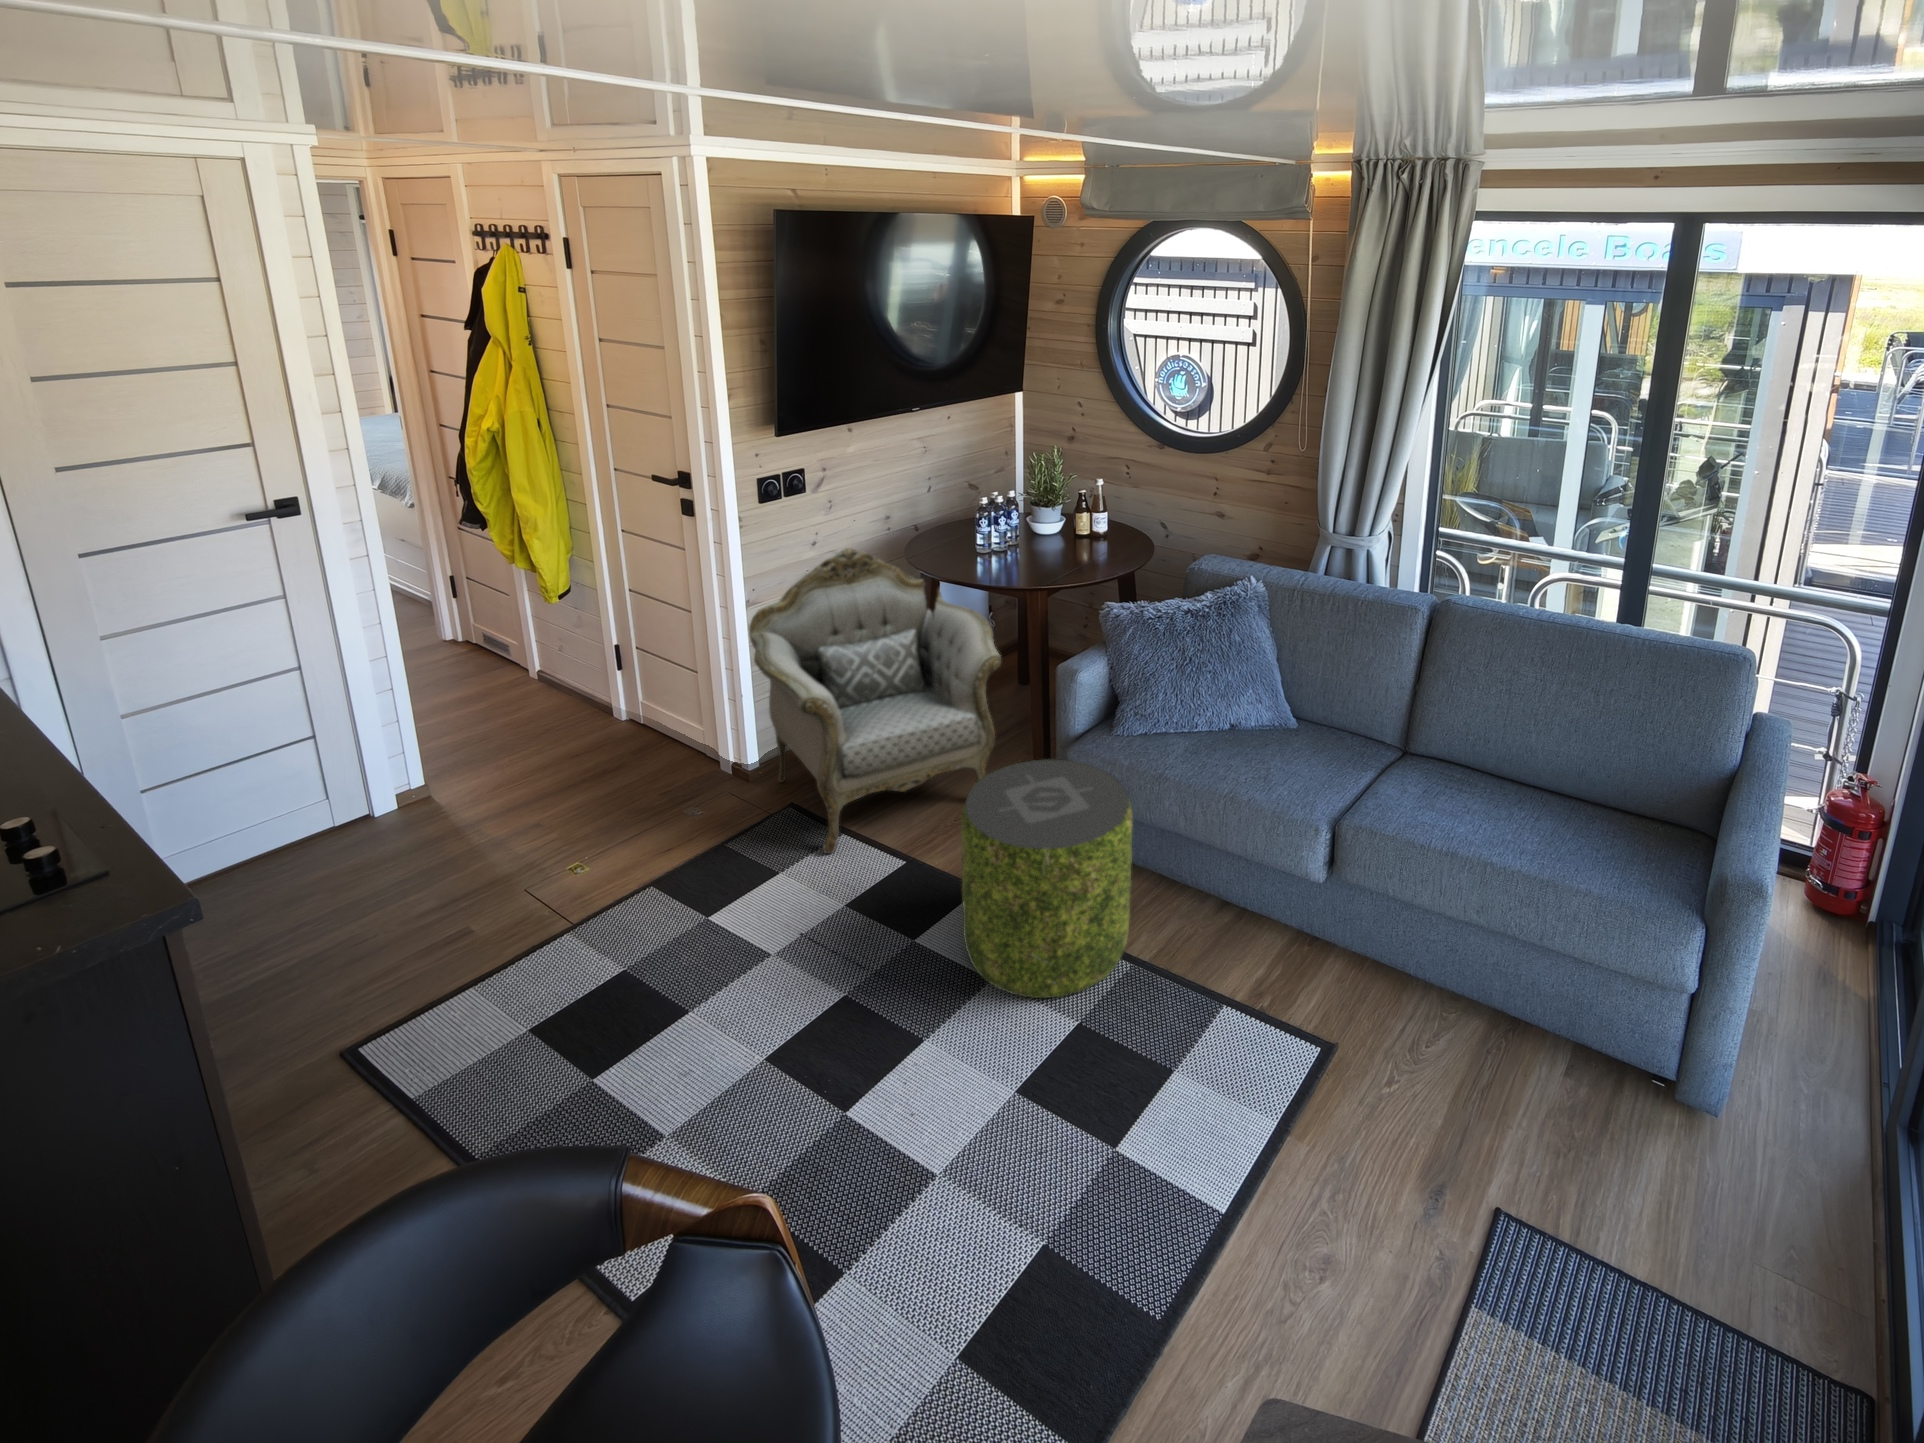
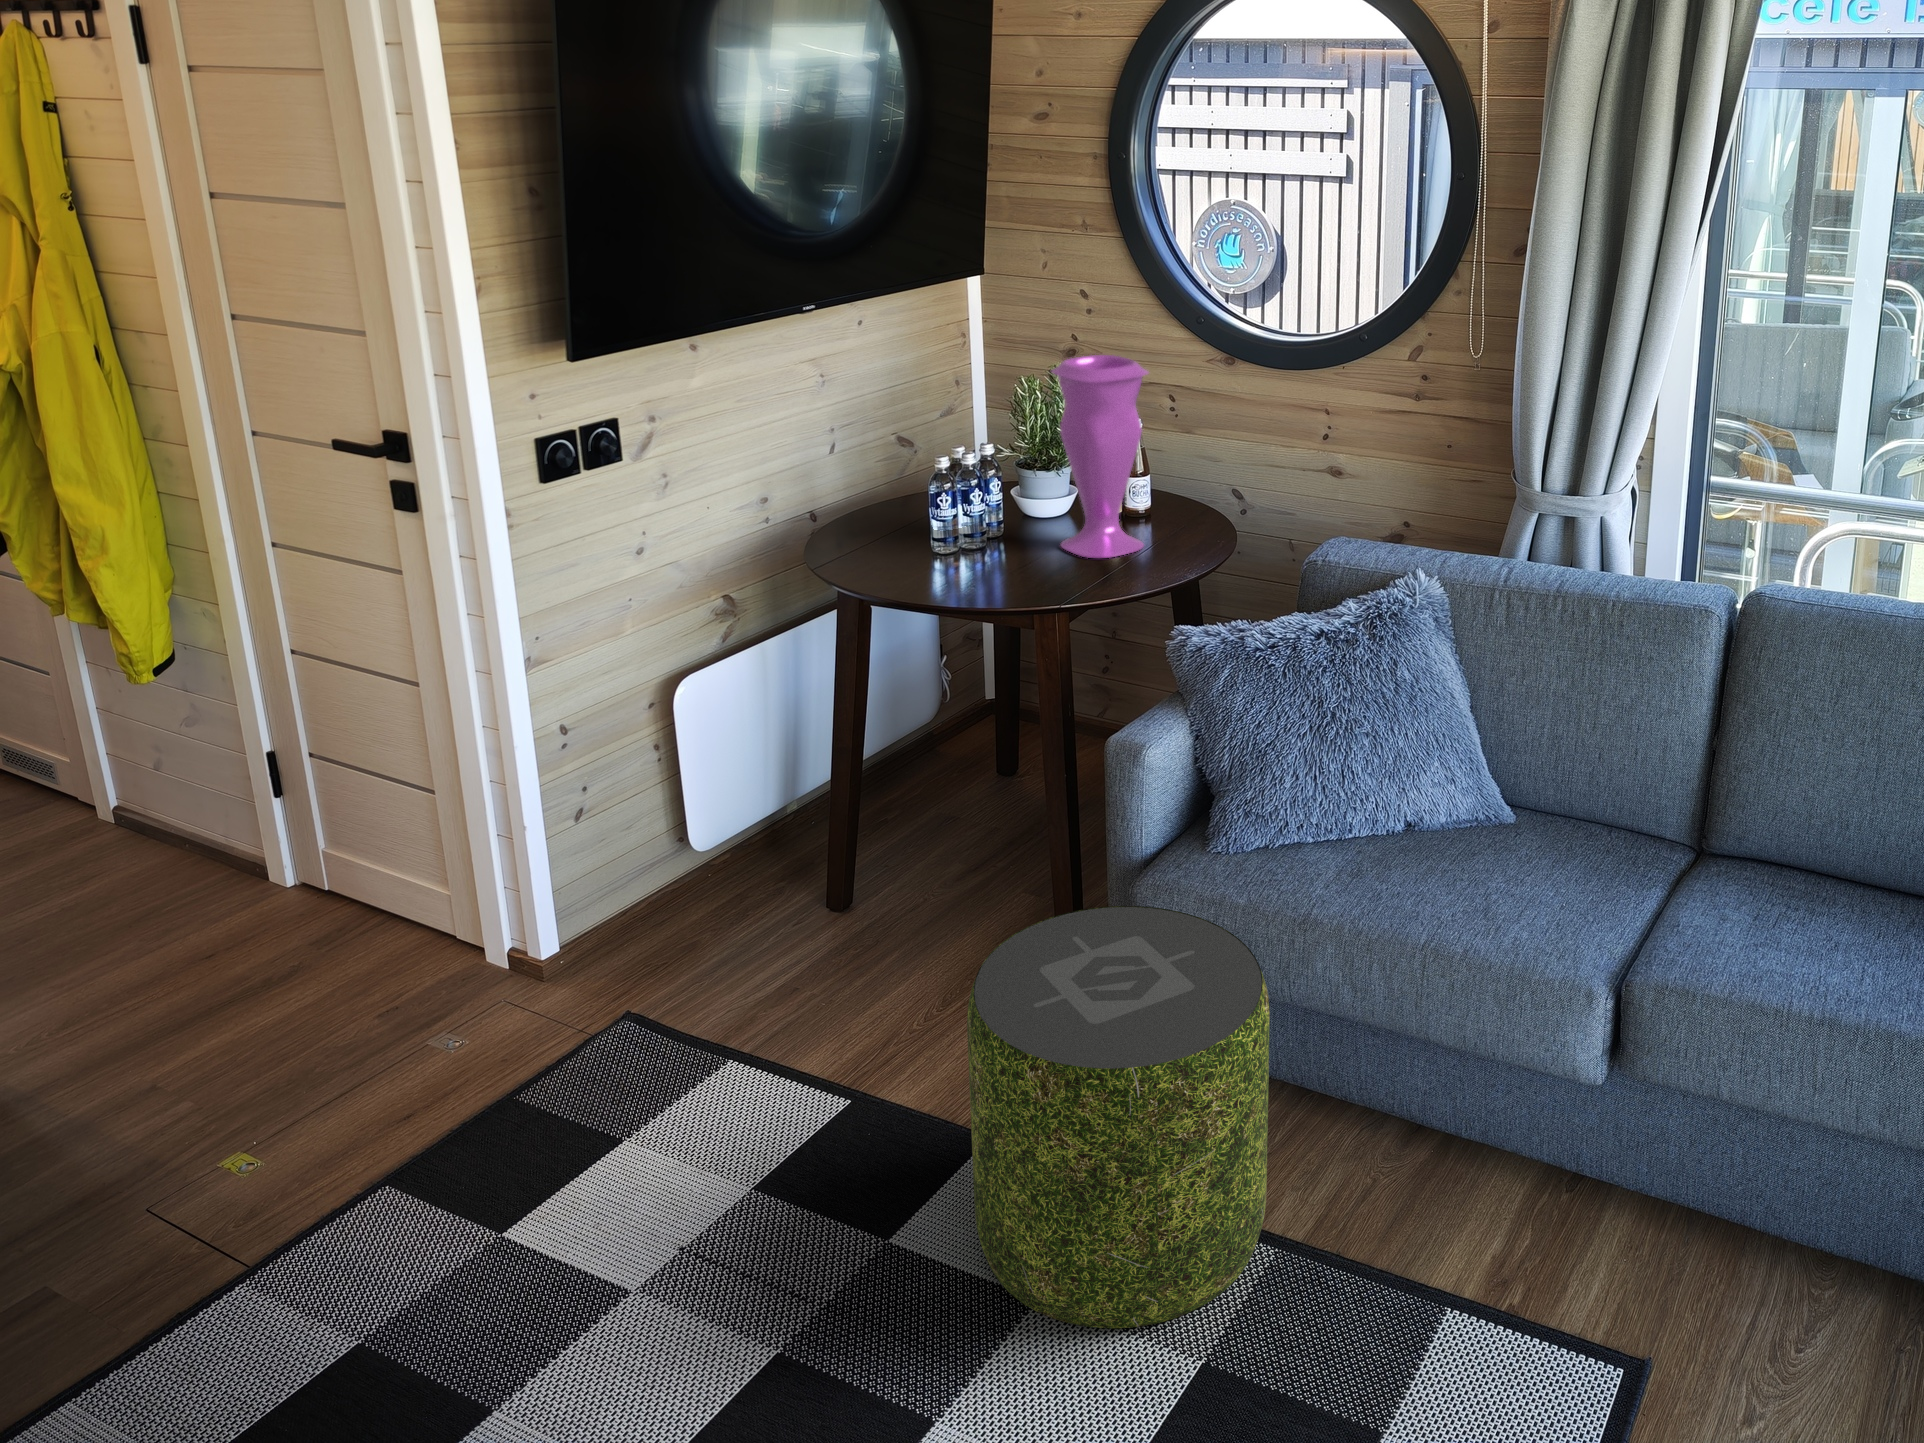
vase: none [1048,443,1105,560] -> present [1051,355,1148,558]
armchair: present [749,548,1001,854] -> none [532,555,993,1101]

